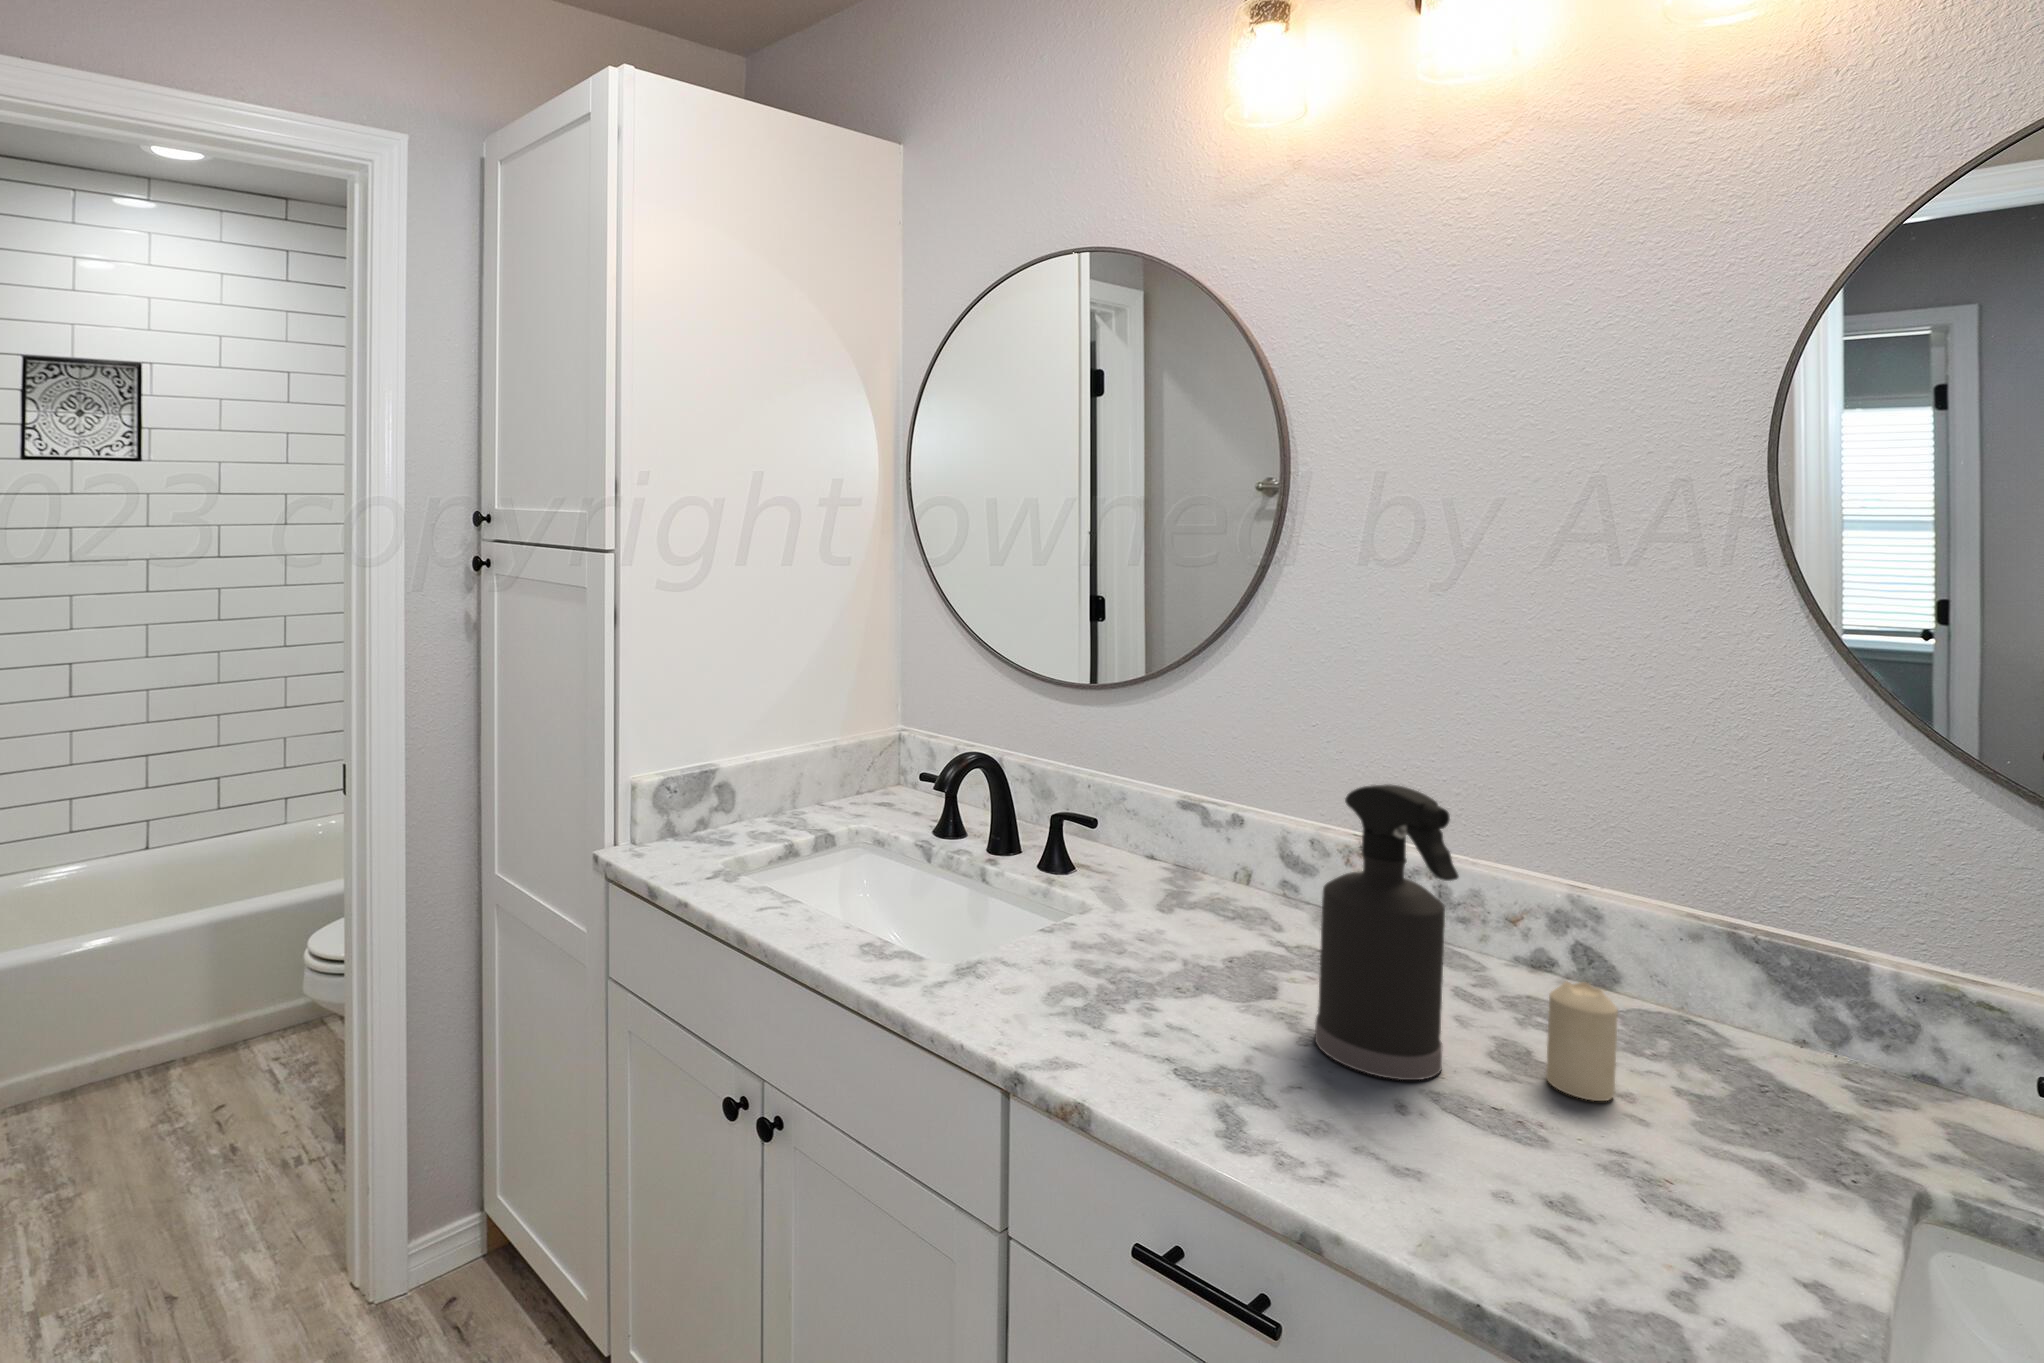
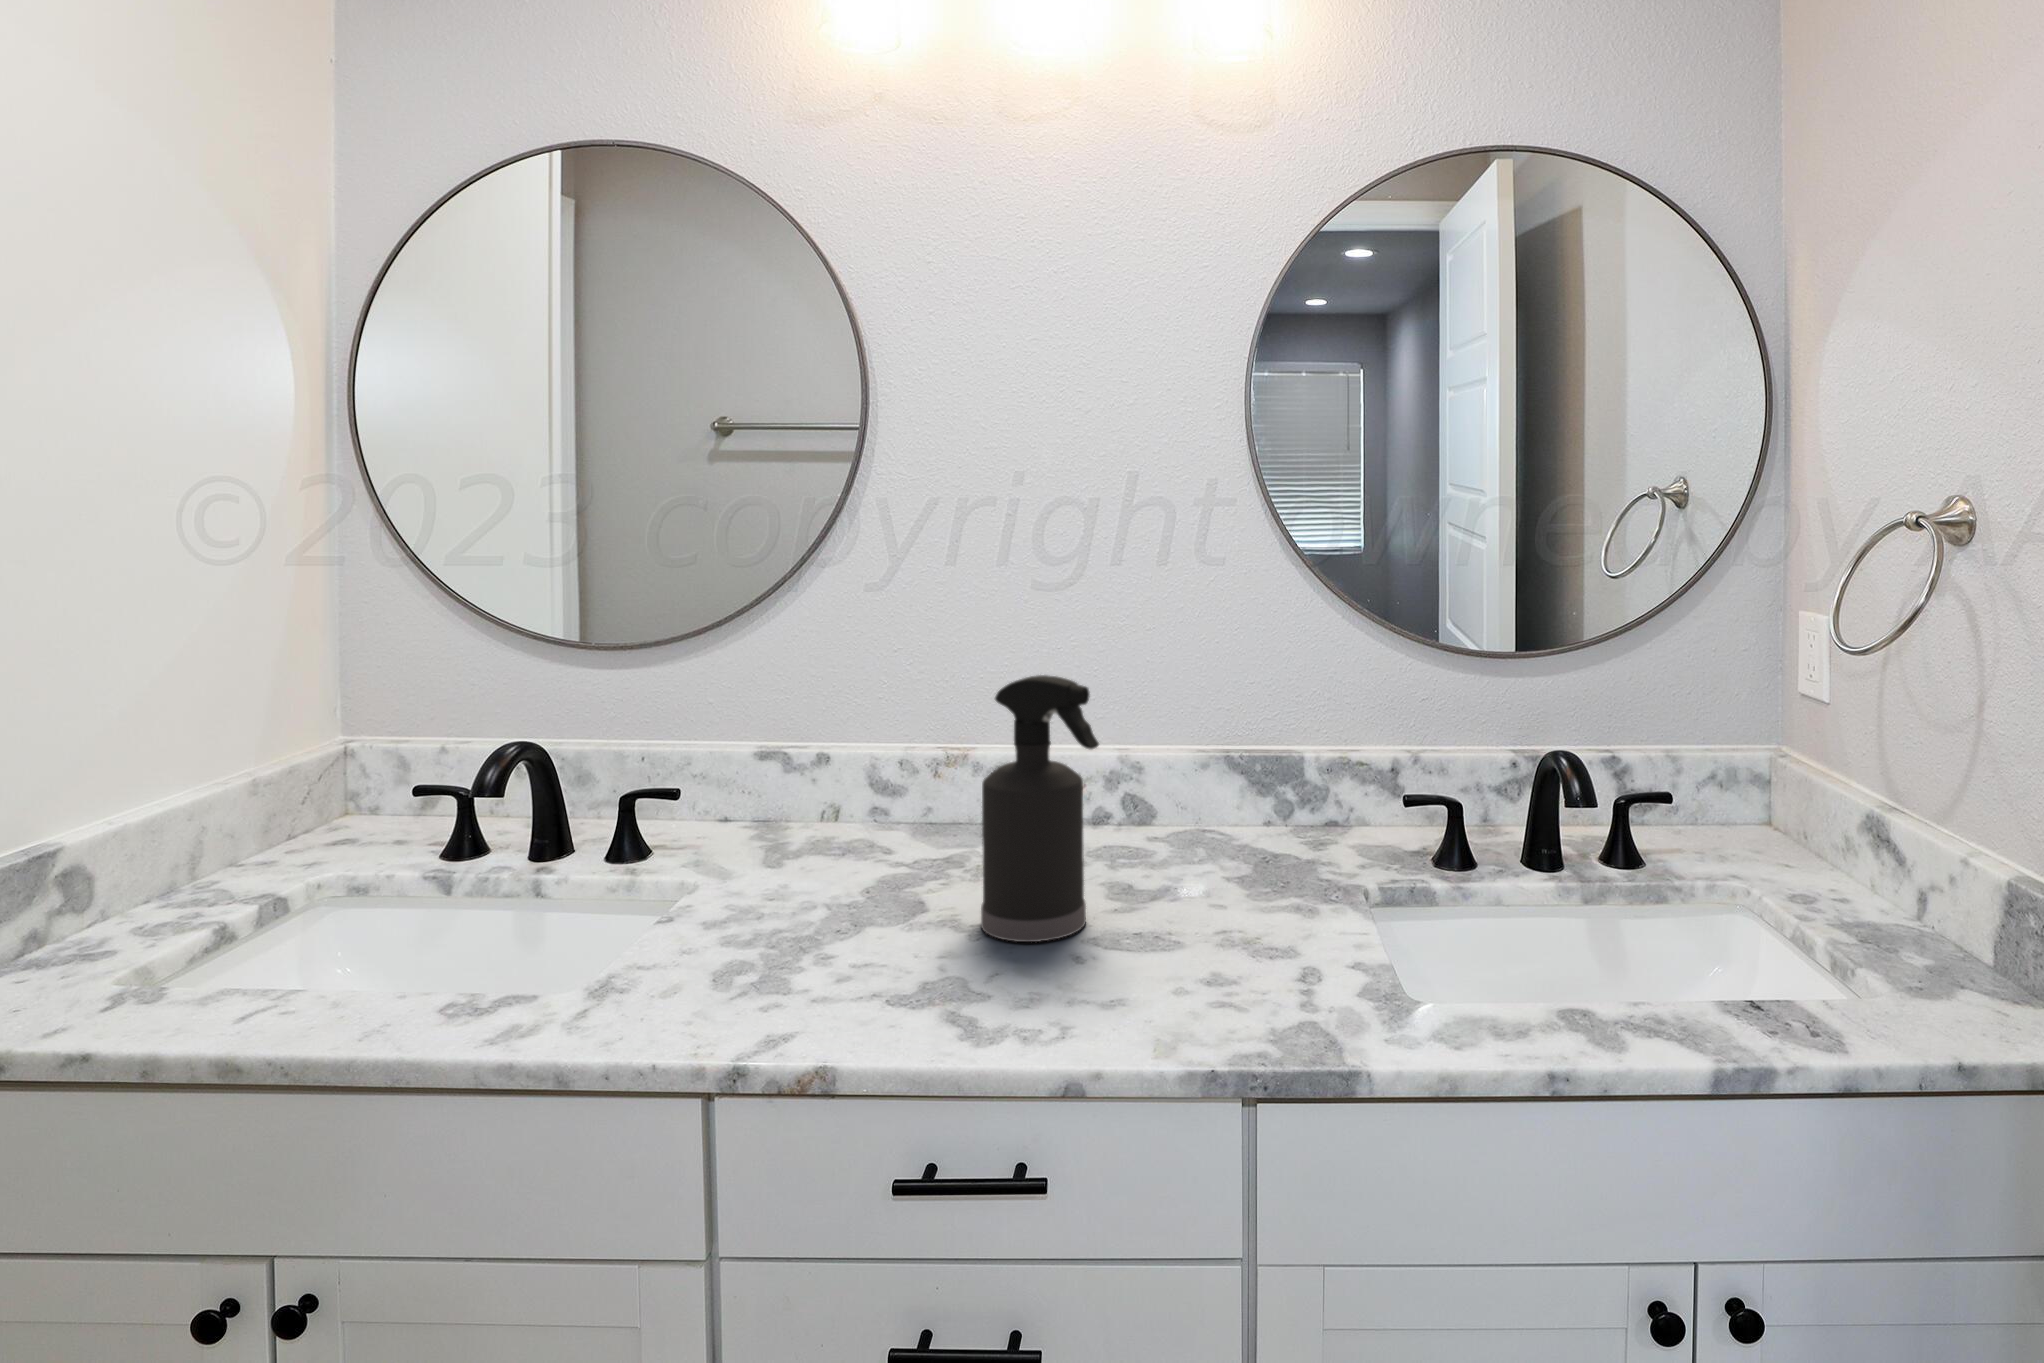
candle: present [1546,982,1618,1101] -> none [1152,812,1198,905]

